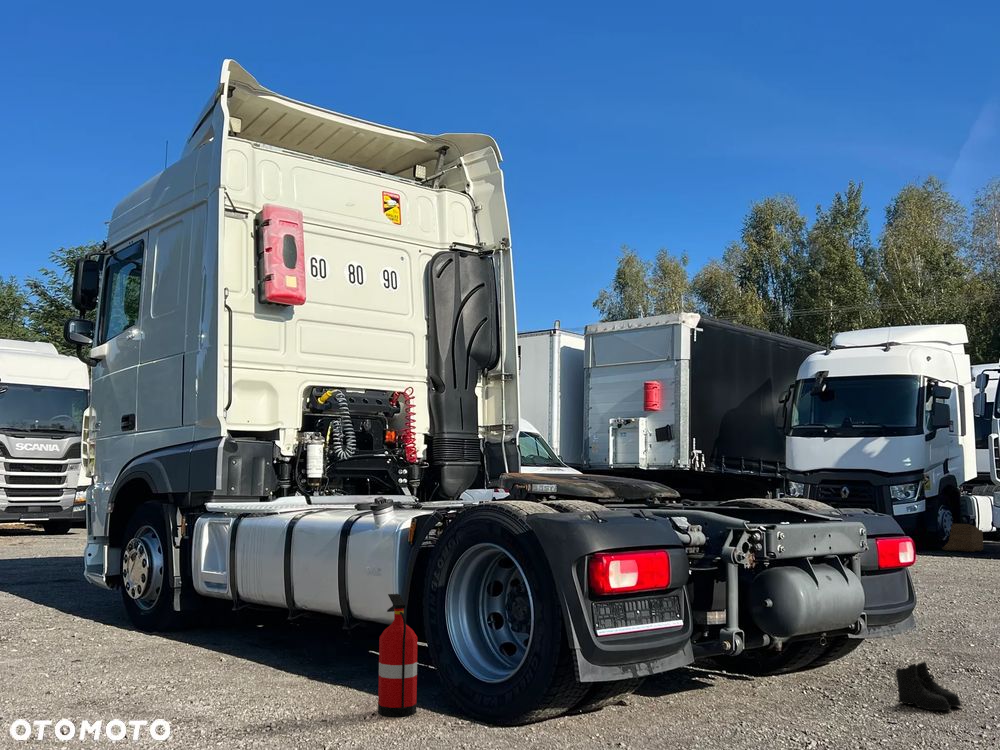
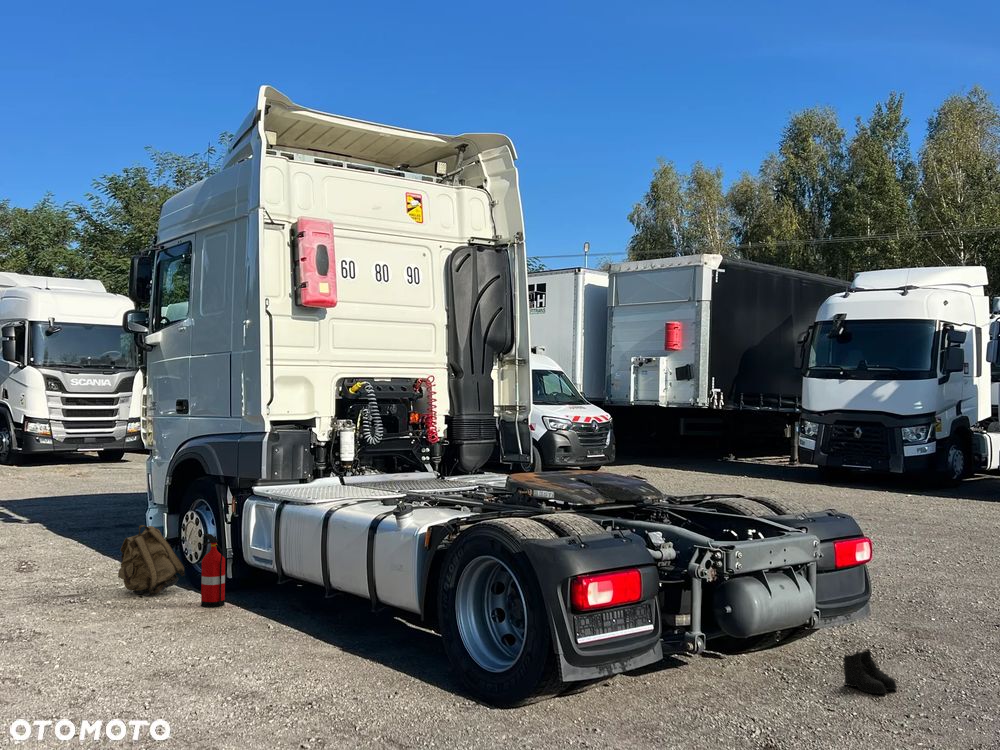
wooden crate: present [942,524,983,552] -> none [948,463,989,491]
backpack: none [48,553,126,635] -> present [118,525,185,596]
fire extinguisher: present [378,594,418,717] -> present [201,534,225,607]

